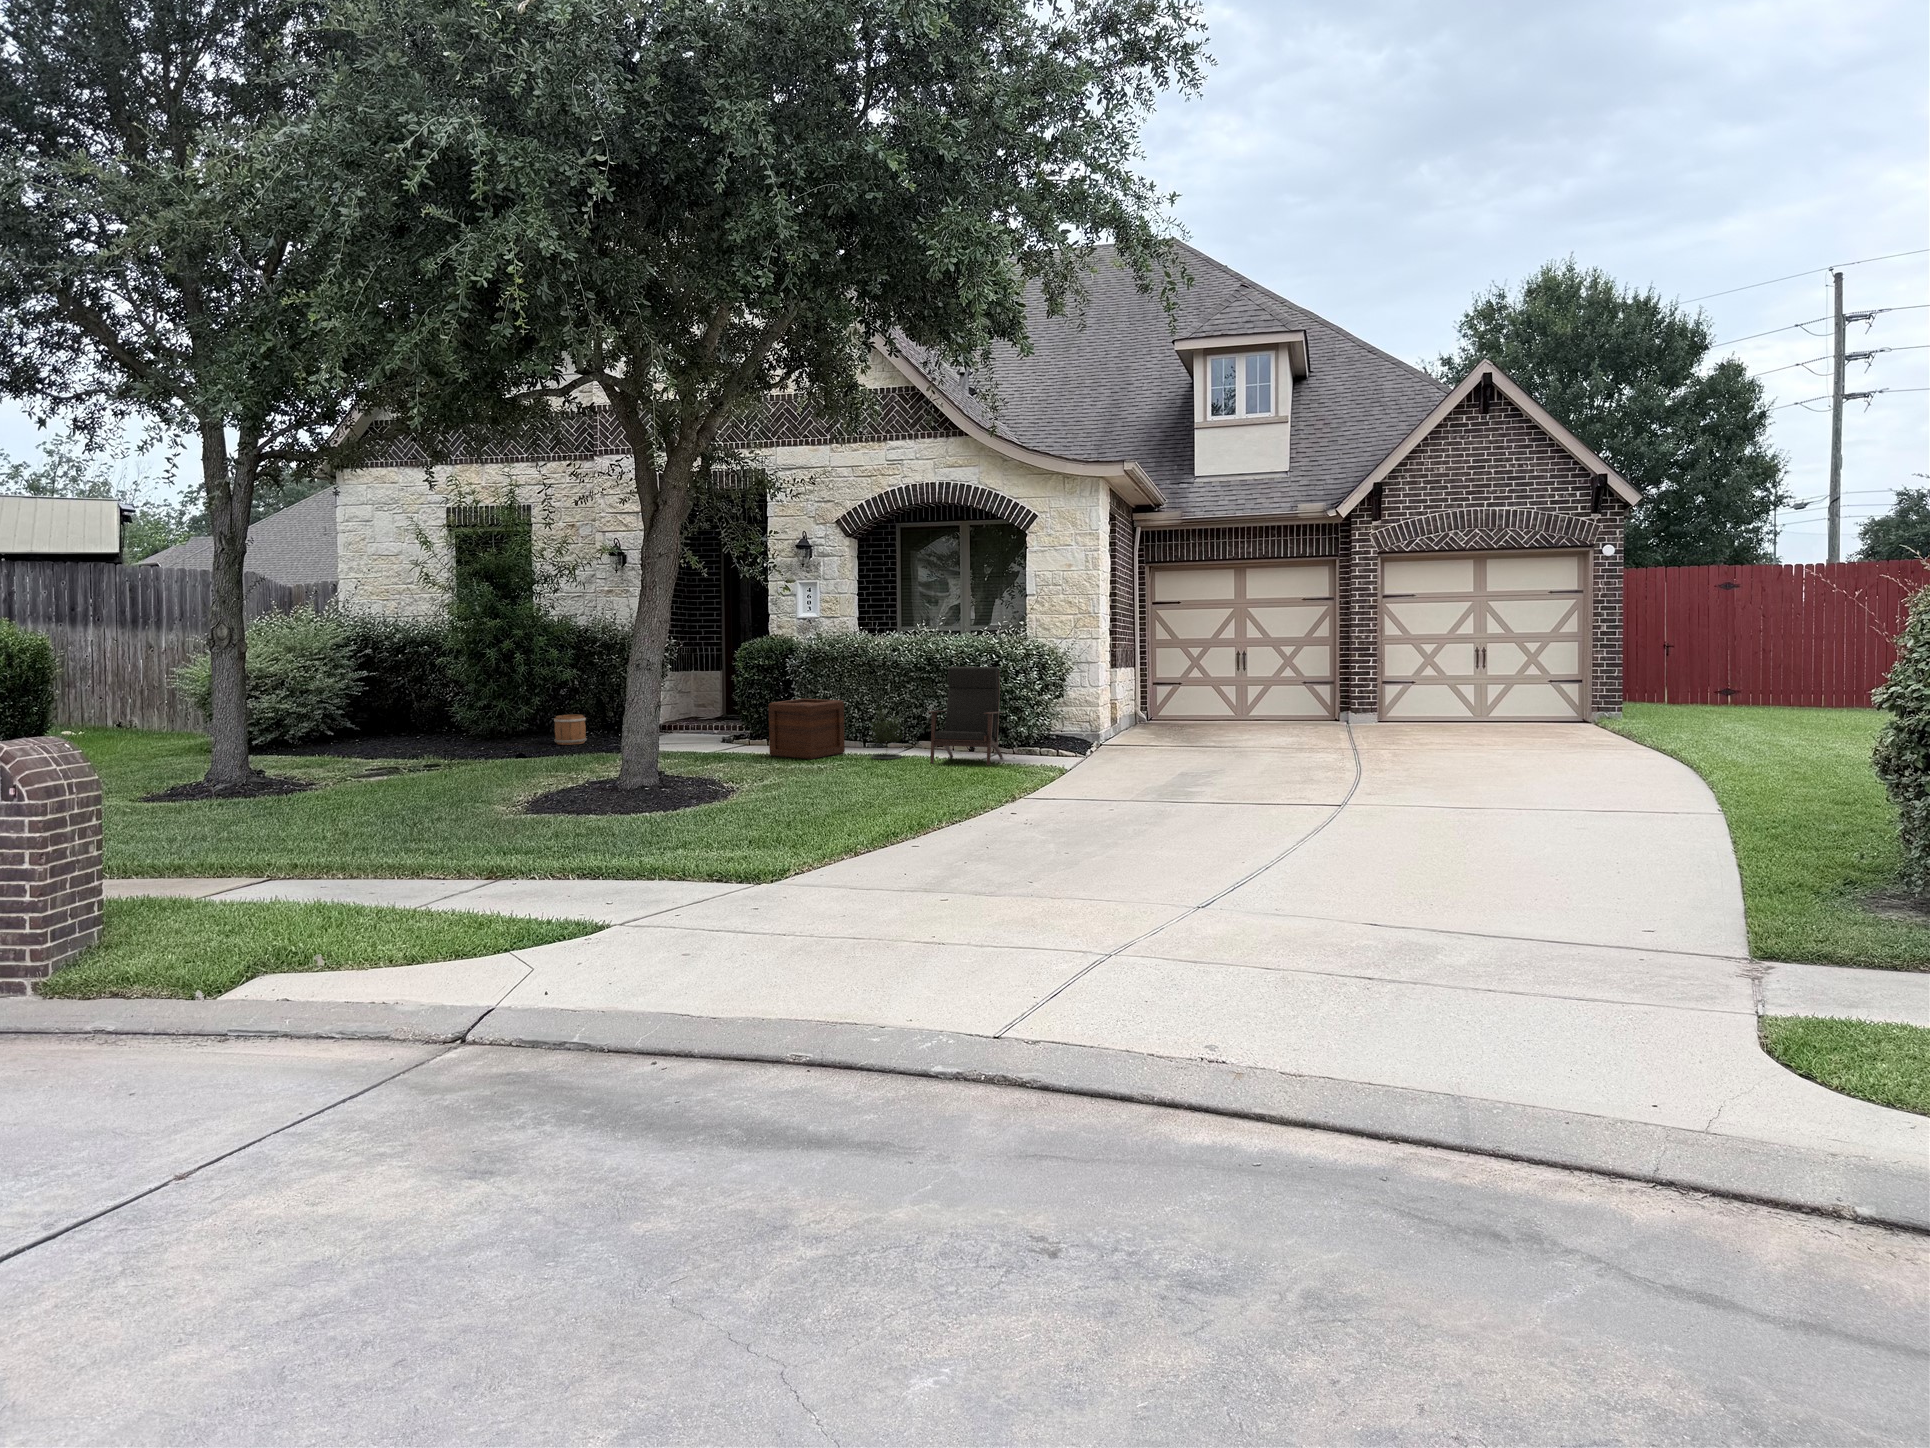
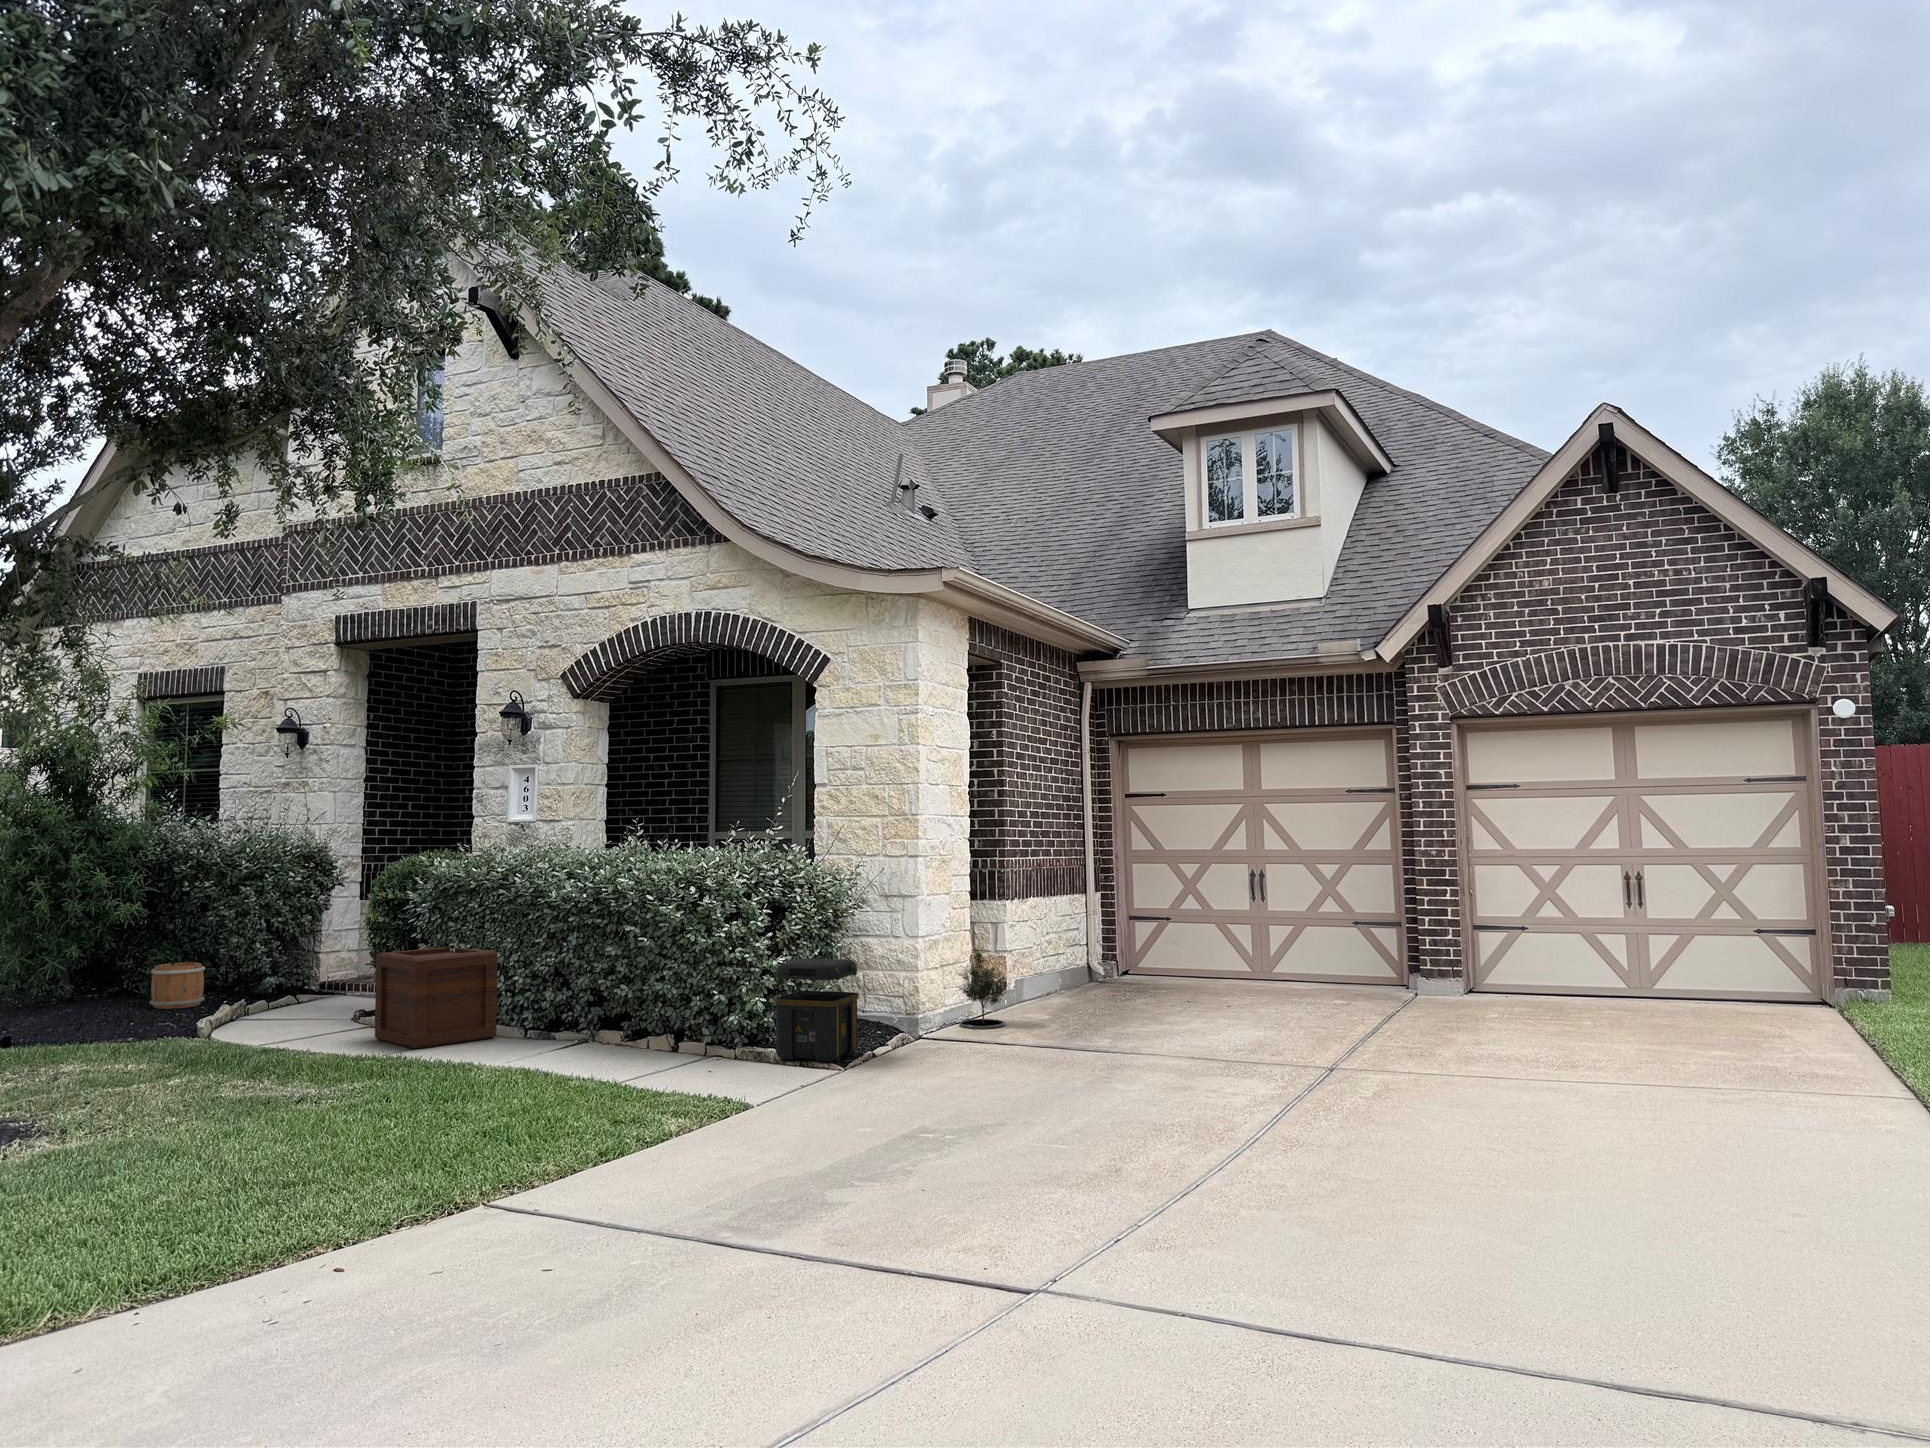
lounge chair: present [927,667,1003,765] -> none [567,899,714,1073]
toolbox: none [1042,701,1085,758] -> present [775,958,859,1062]
potted tree: present [872,709,902,759] -> present [958,949,1007,1029]

